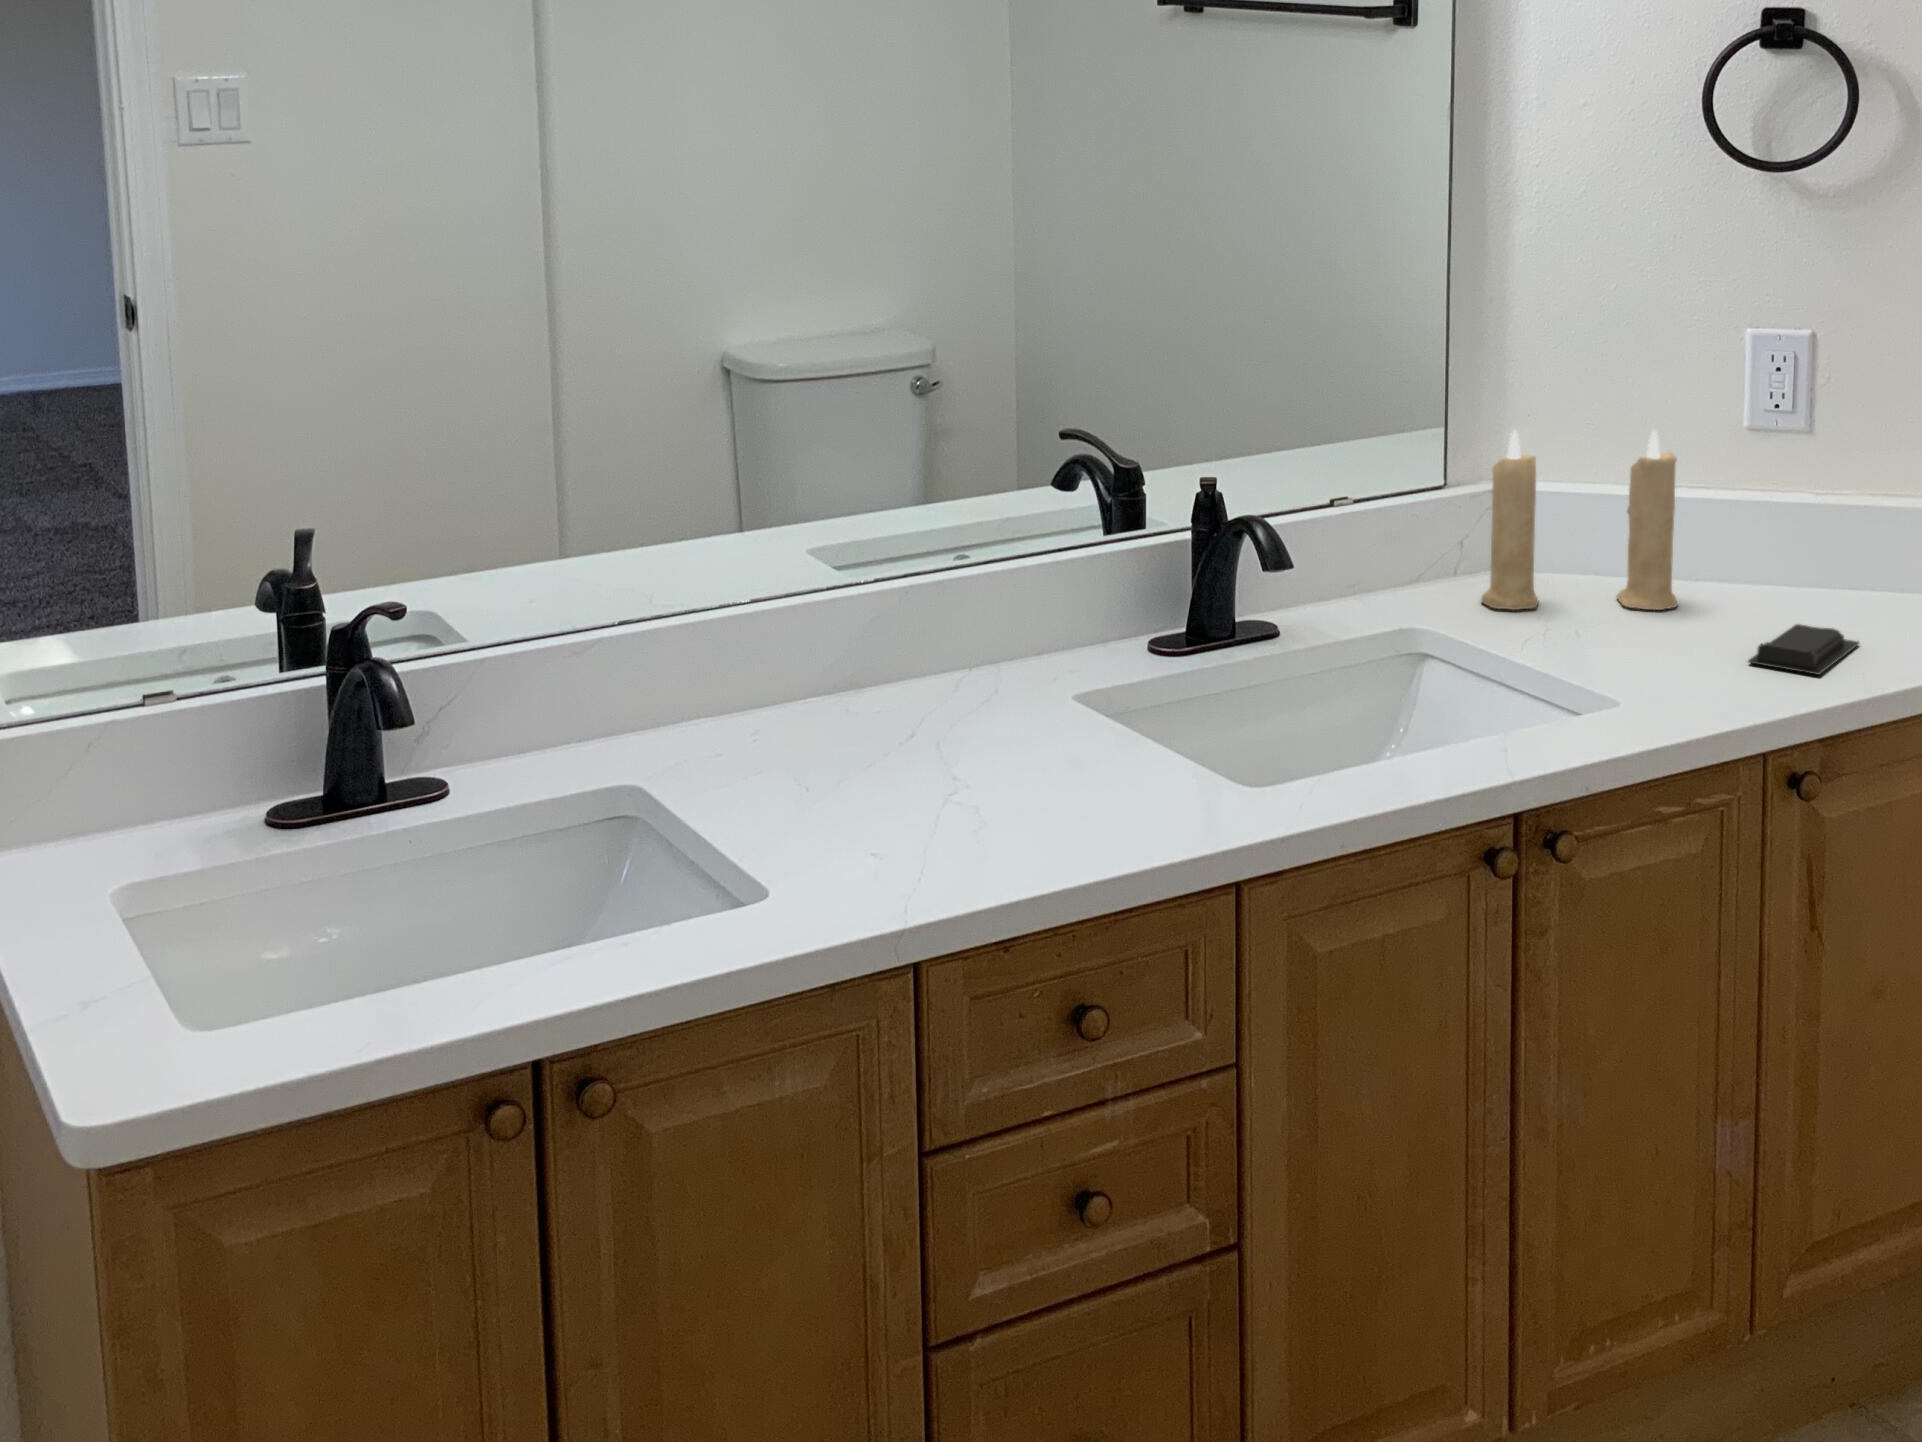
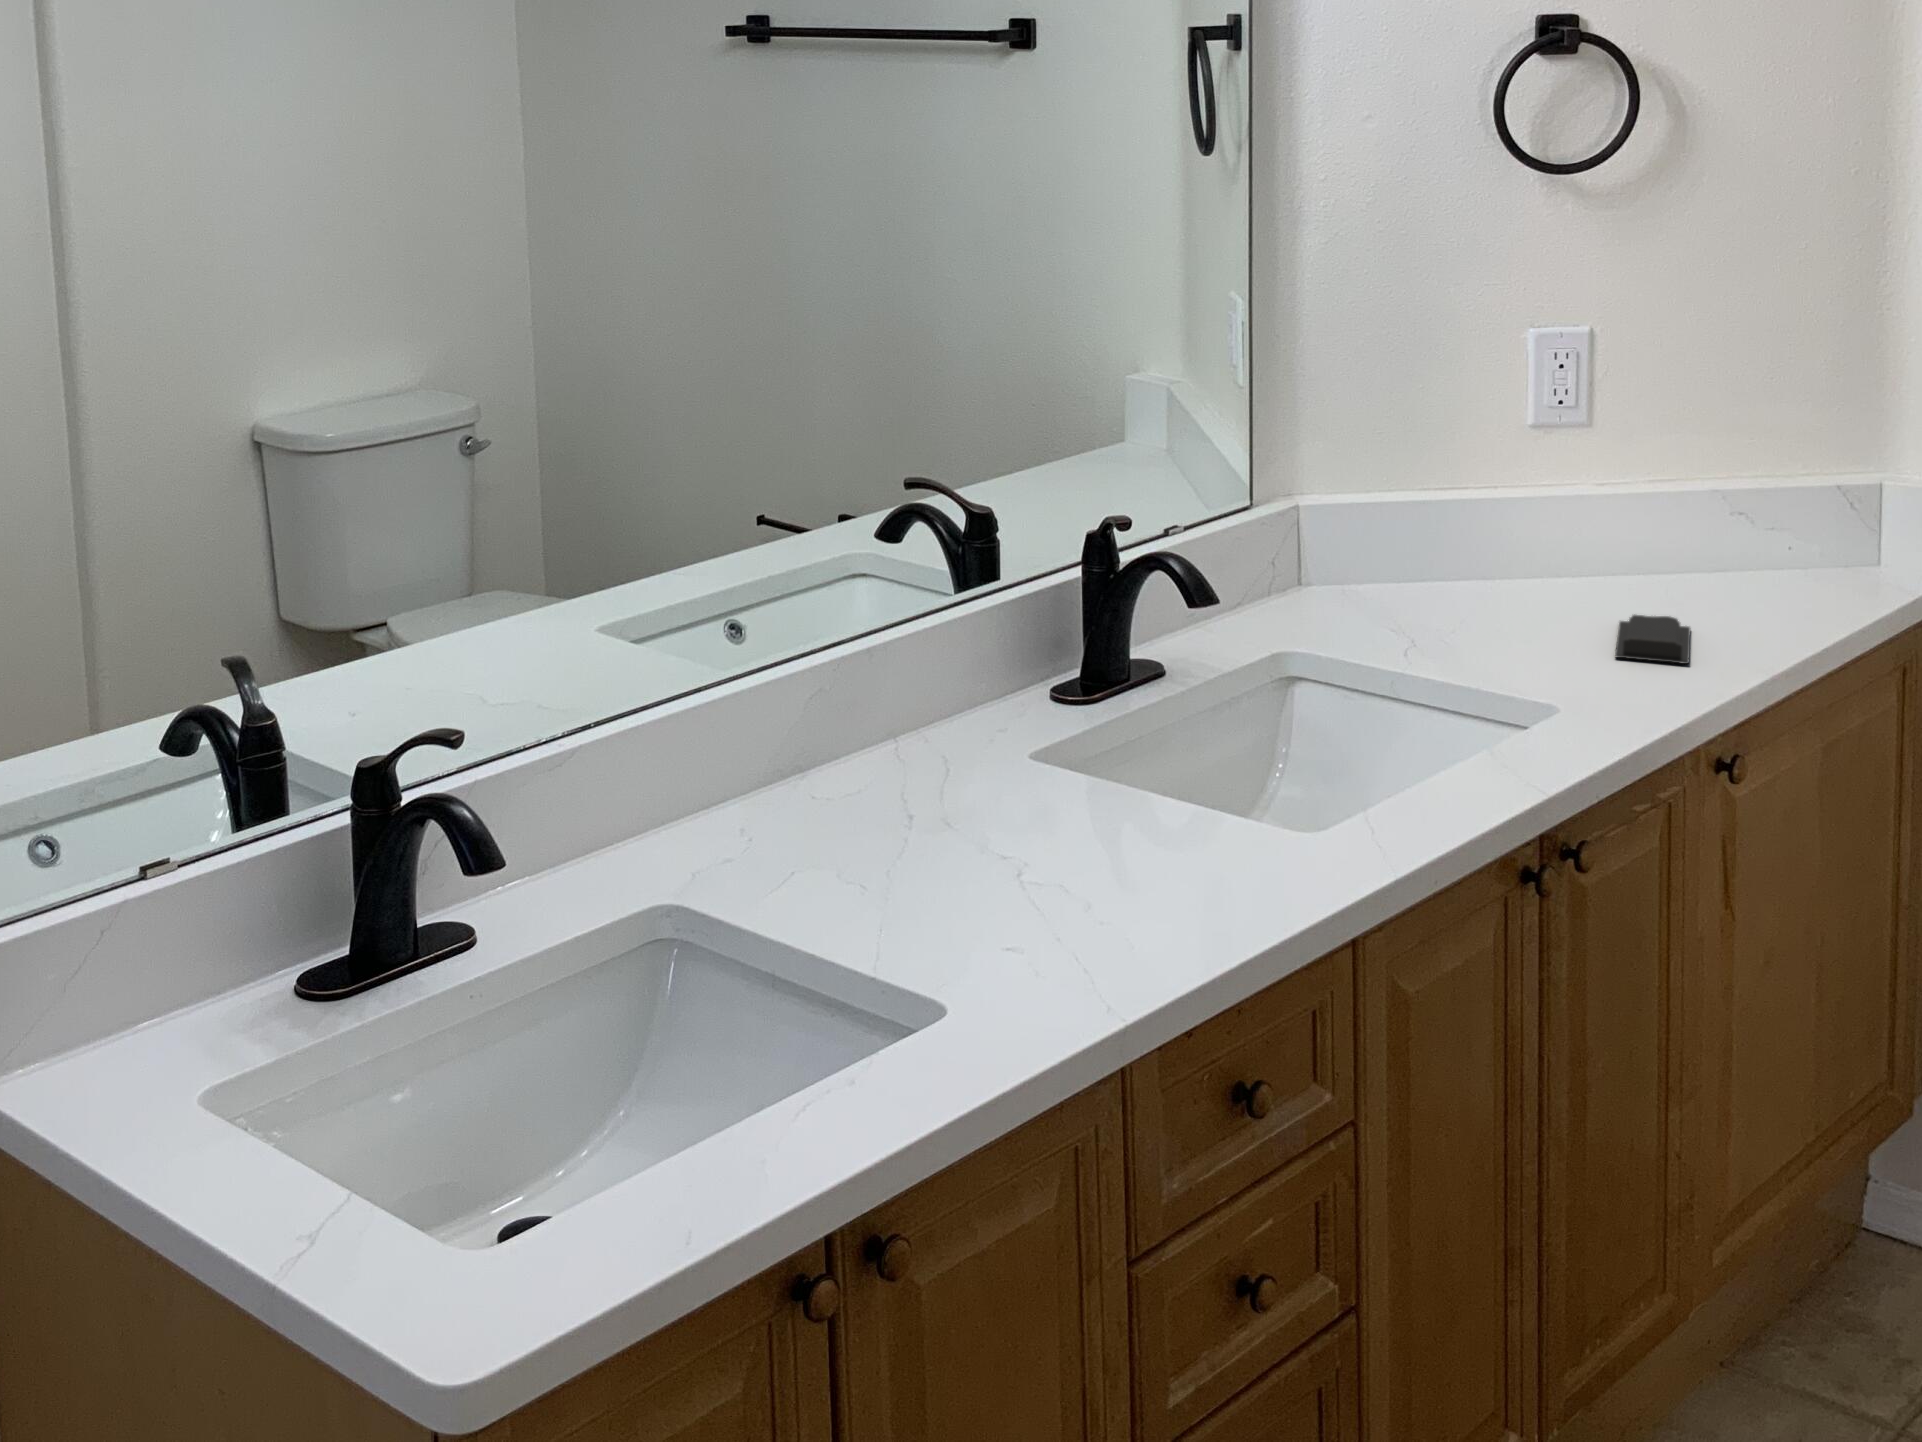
candle: present [1481,431,1678,610] -> none [1309,426,1495,621]

